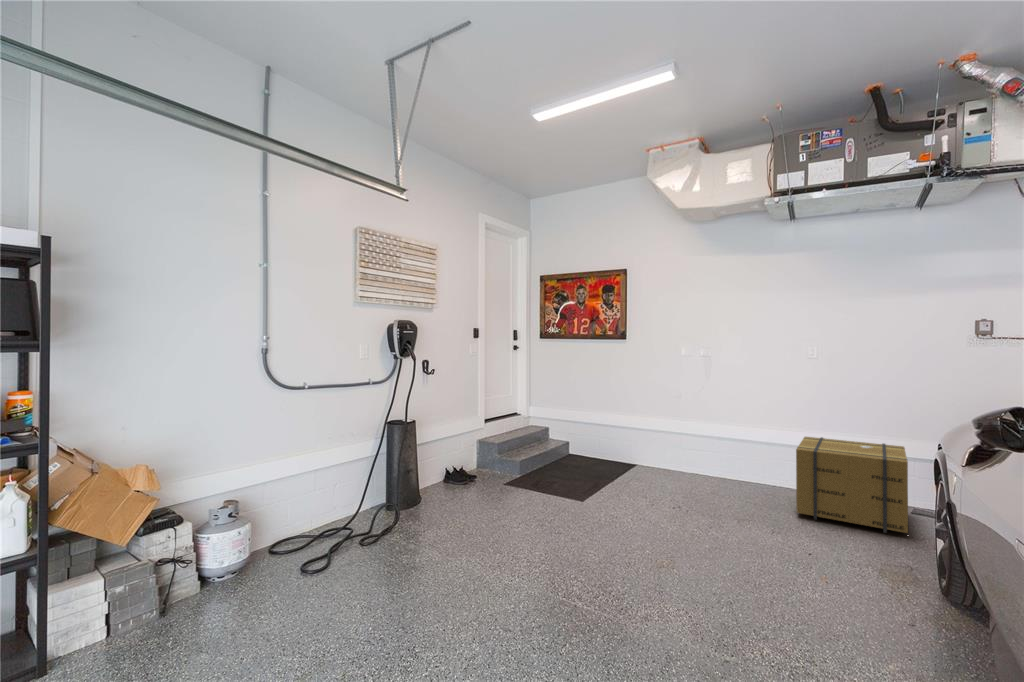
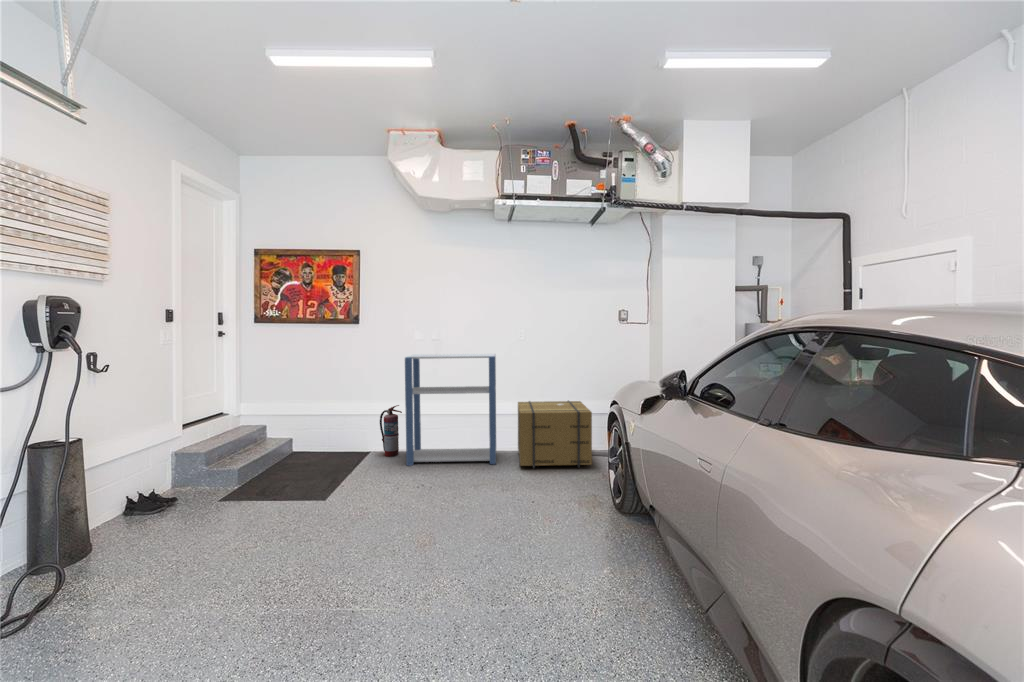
shelving unit: none [664,373,775,505] -> present [405,354,496,466]
fire extinguisher: none [642,424,664,476] -> present [380,405,402,457]

